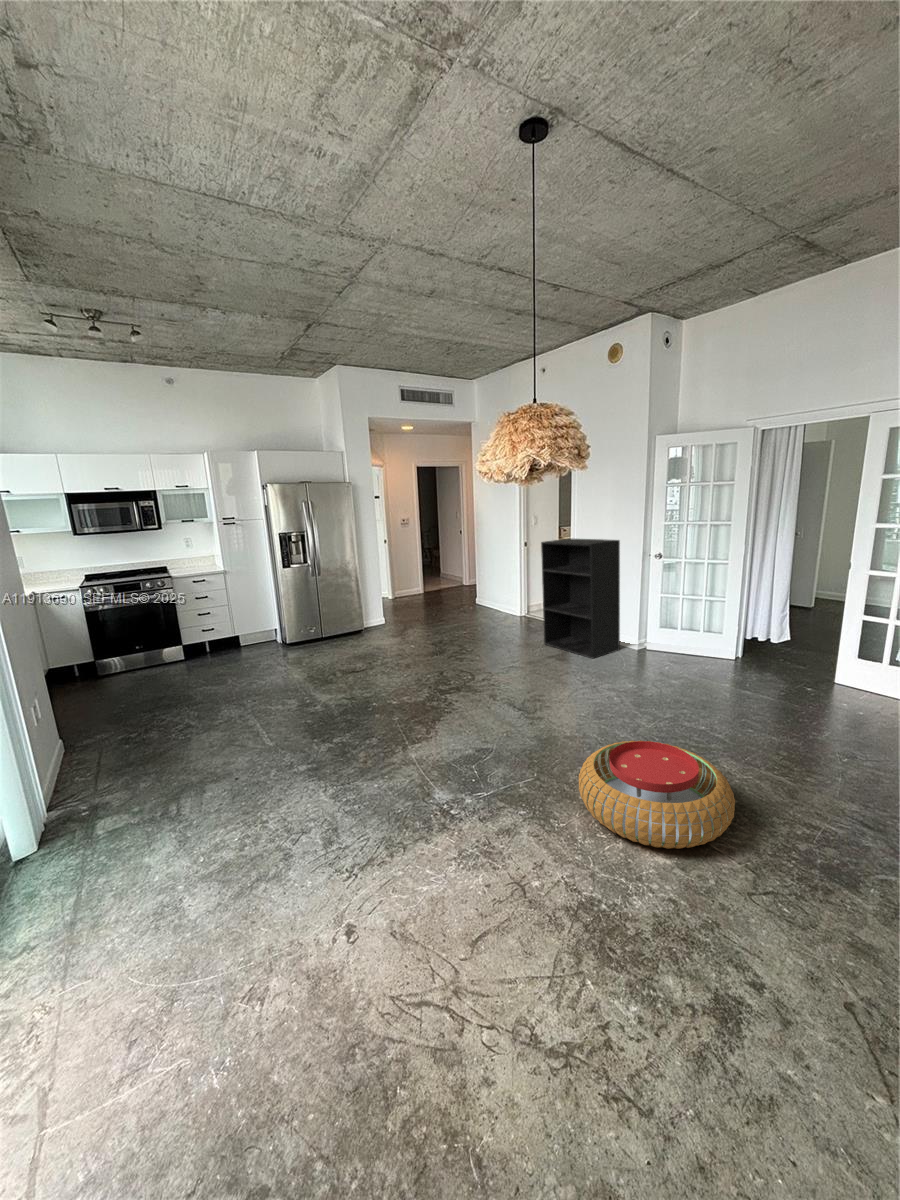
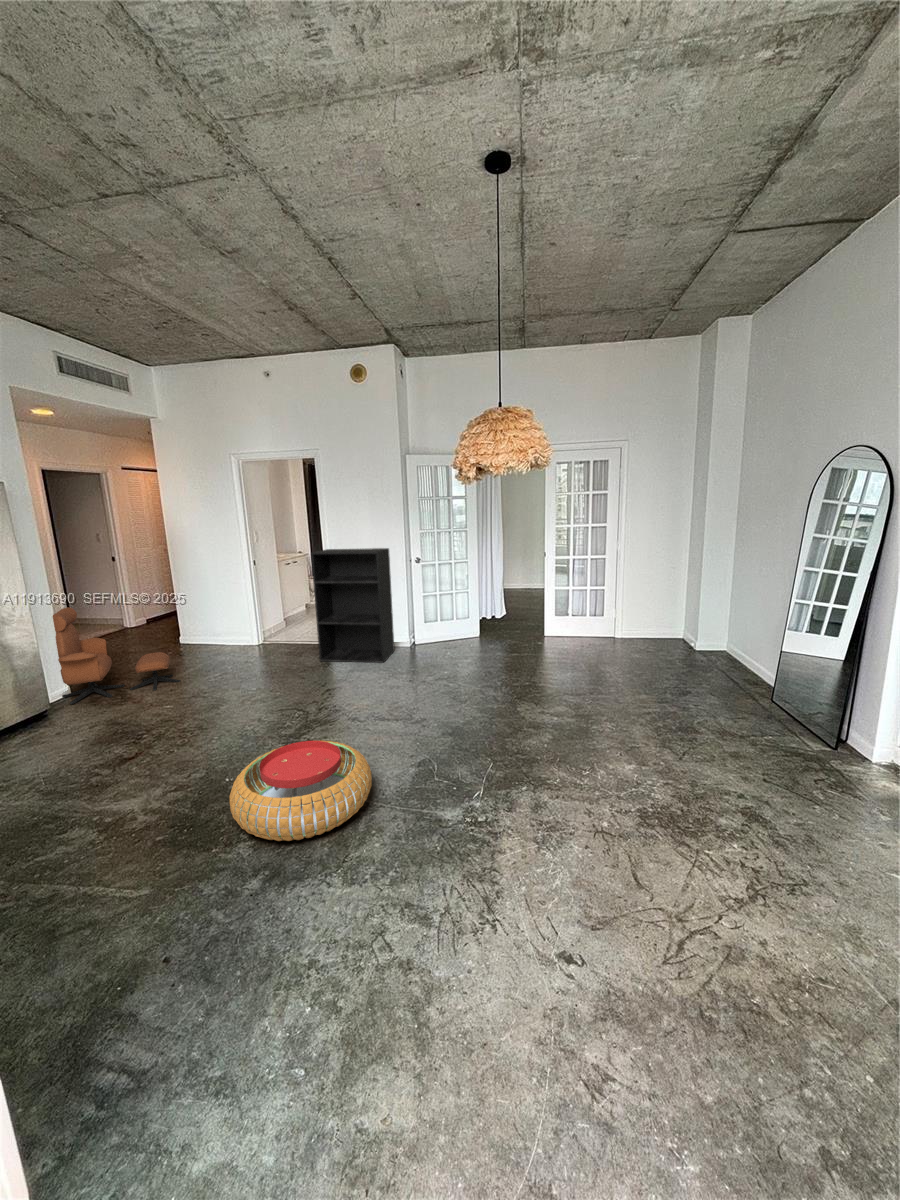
lounge chair: none [372,573,444,640] -> present [53,607,180,704]
pouf: present [579,740,735,849] -> present [229,740,372,841]

